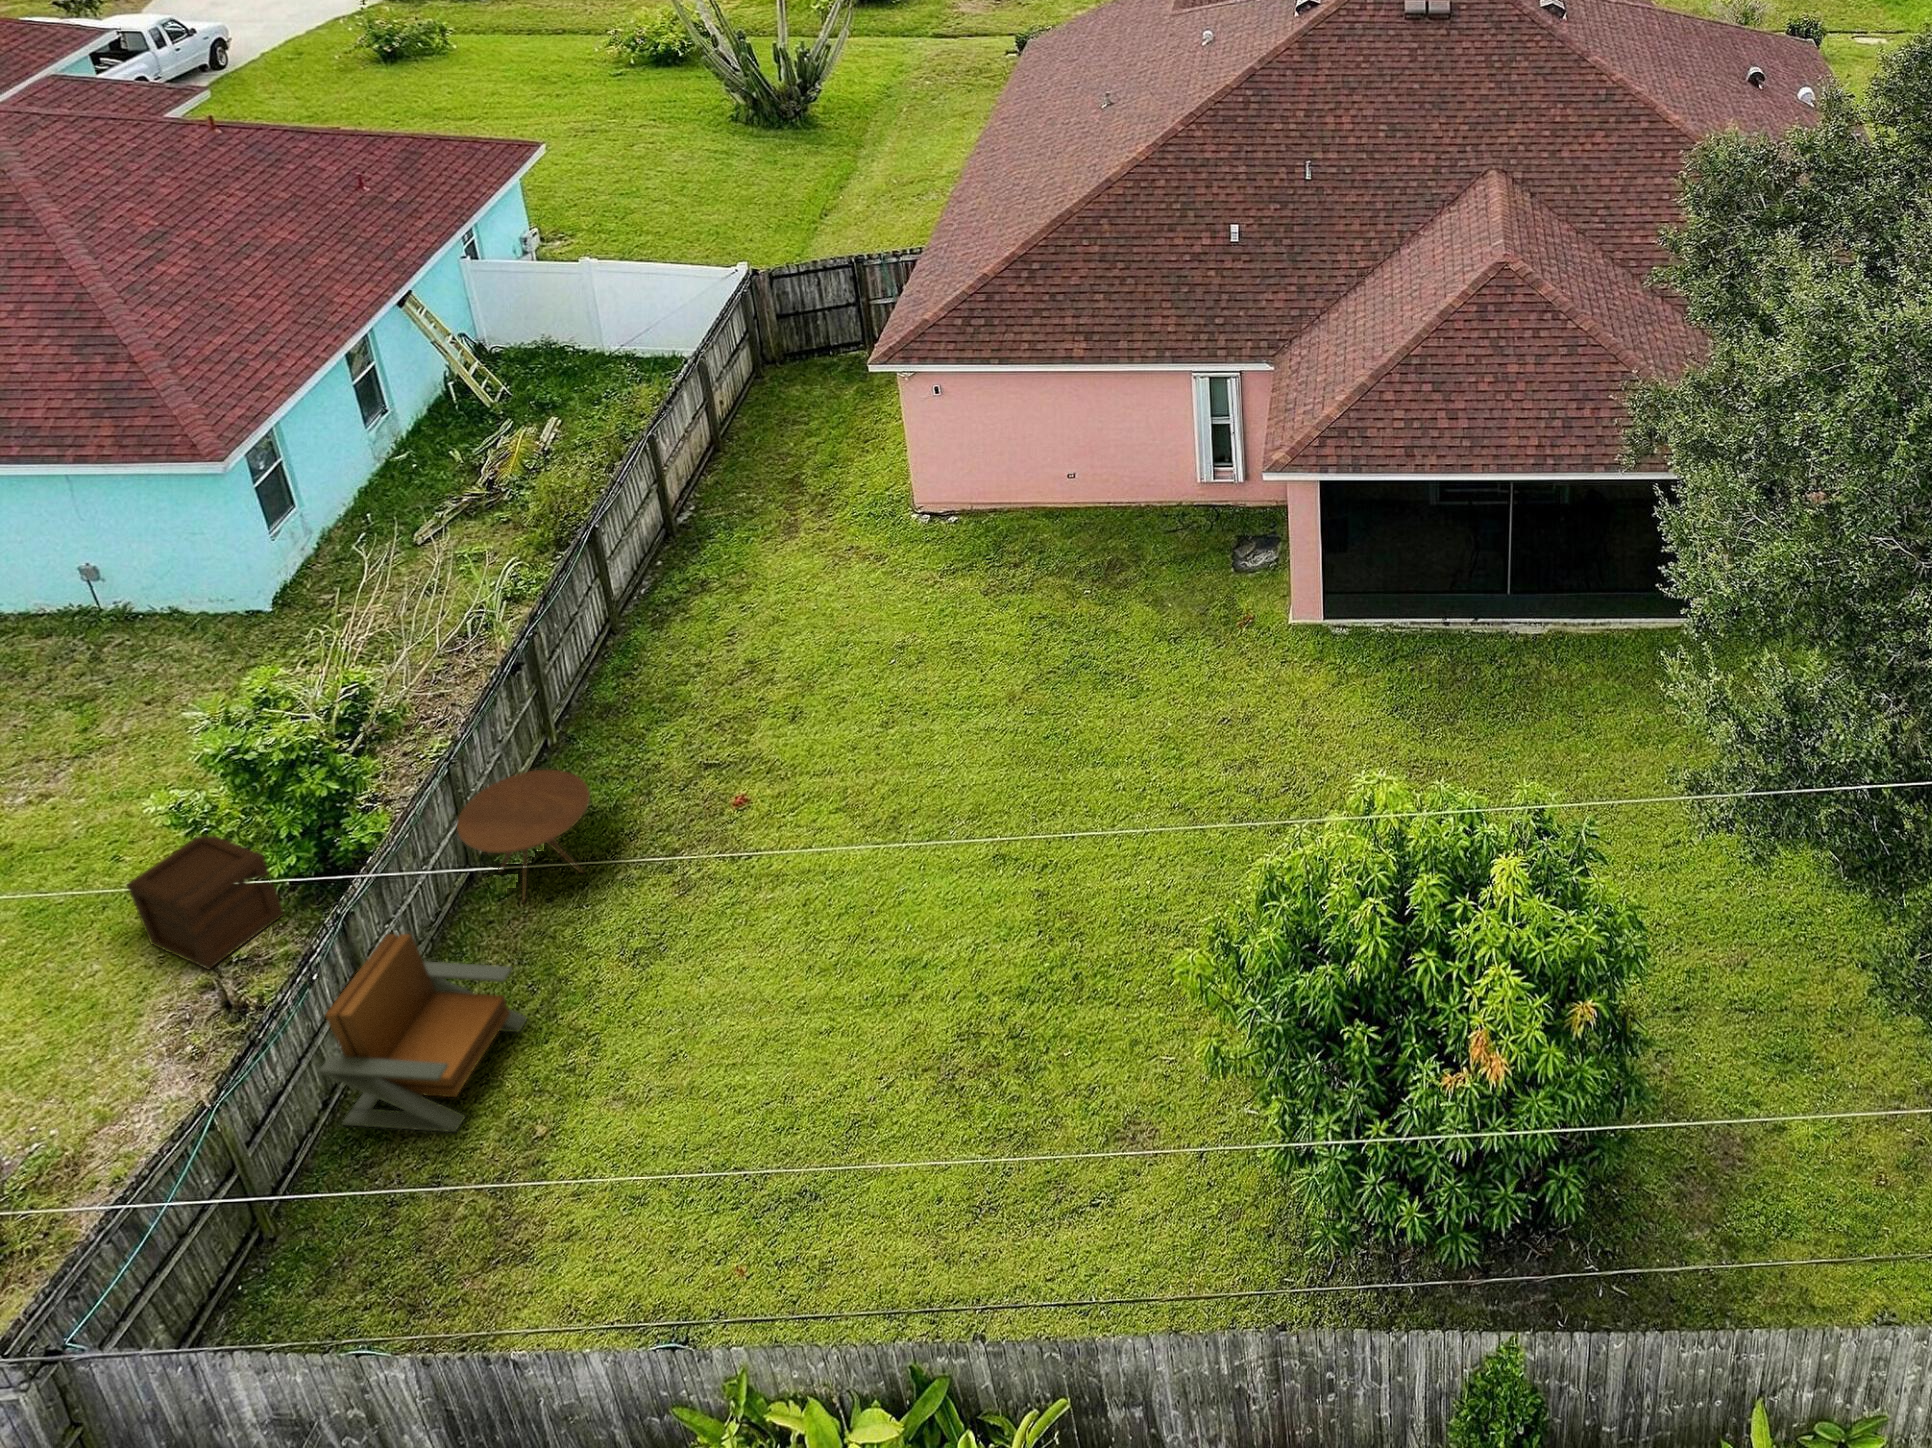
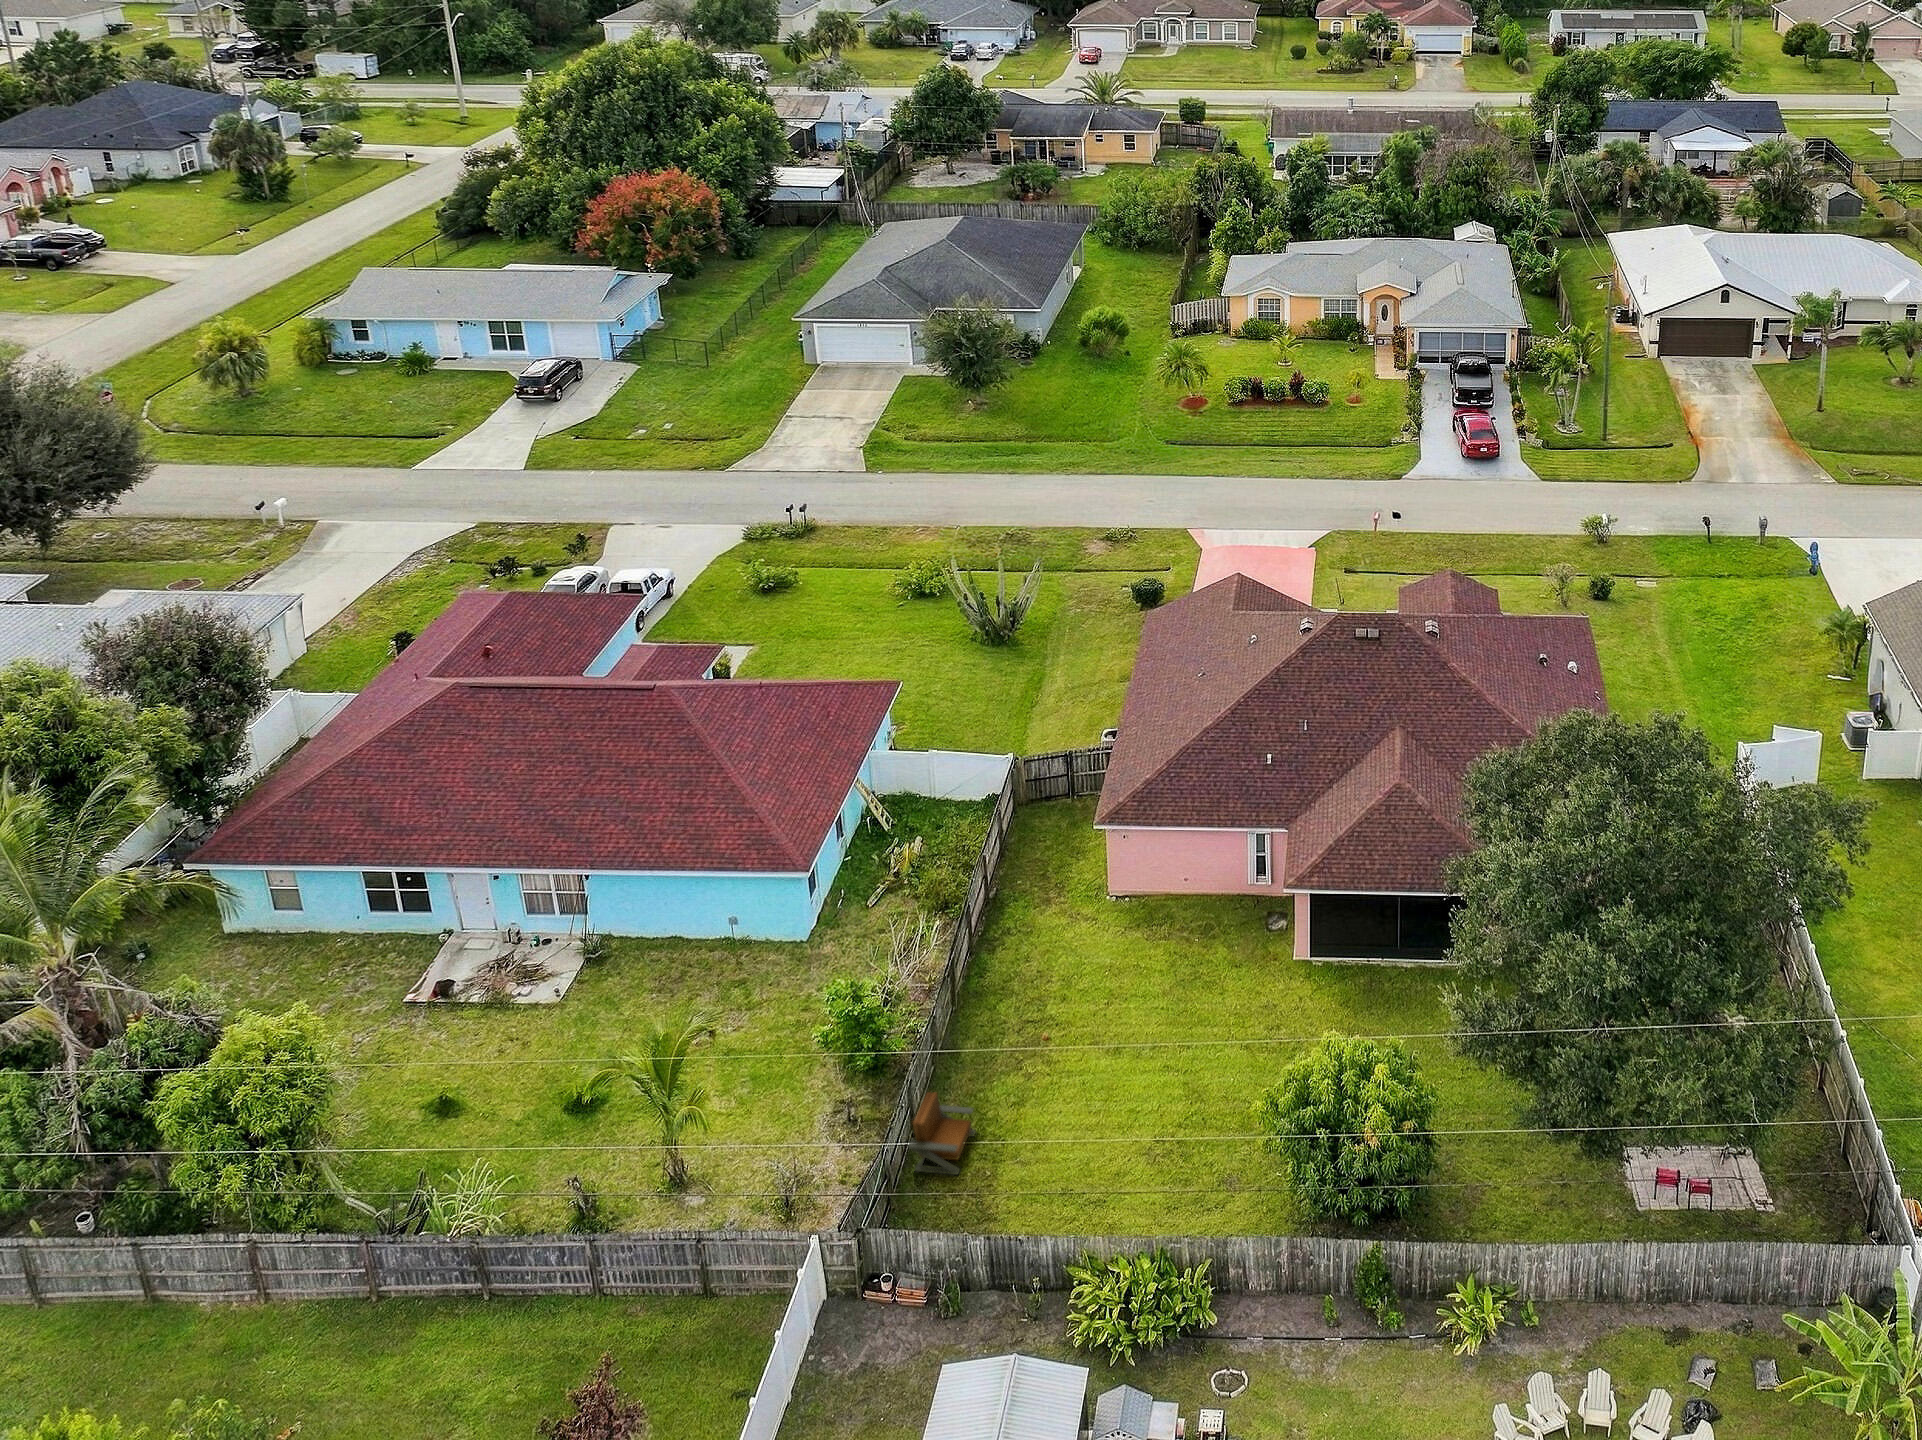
round table: present [457,770,590,902] -> none [938,1023,991,1083]
wooden crate: present [127,836,284,969] -> none [807,1048,863,1108]

